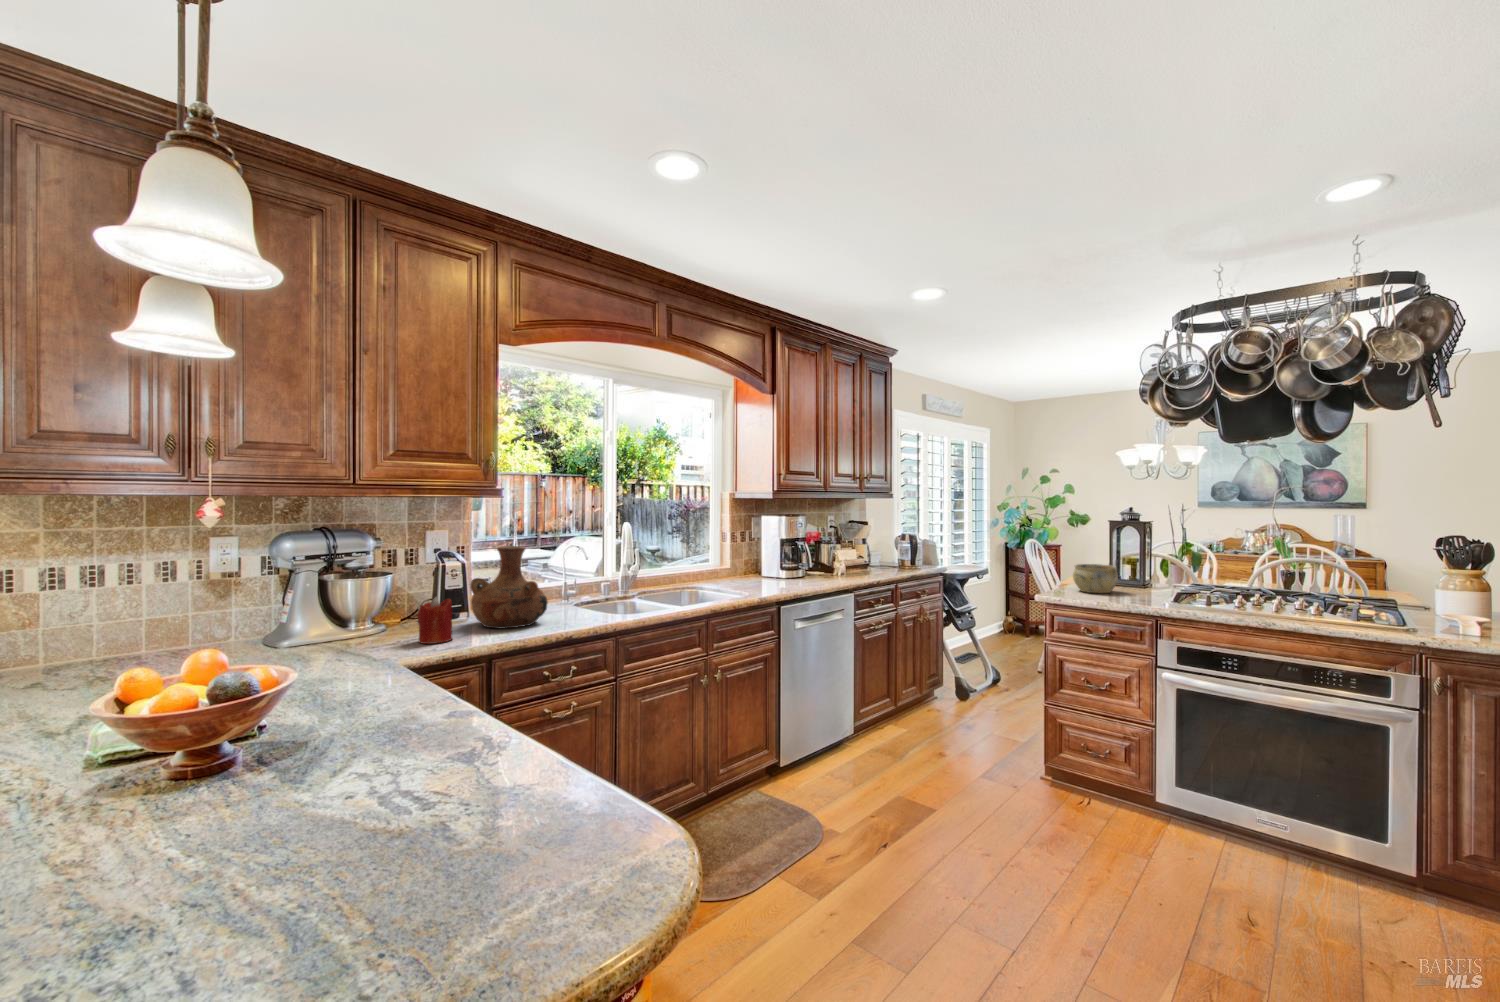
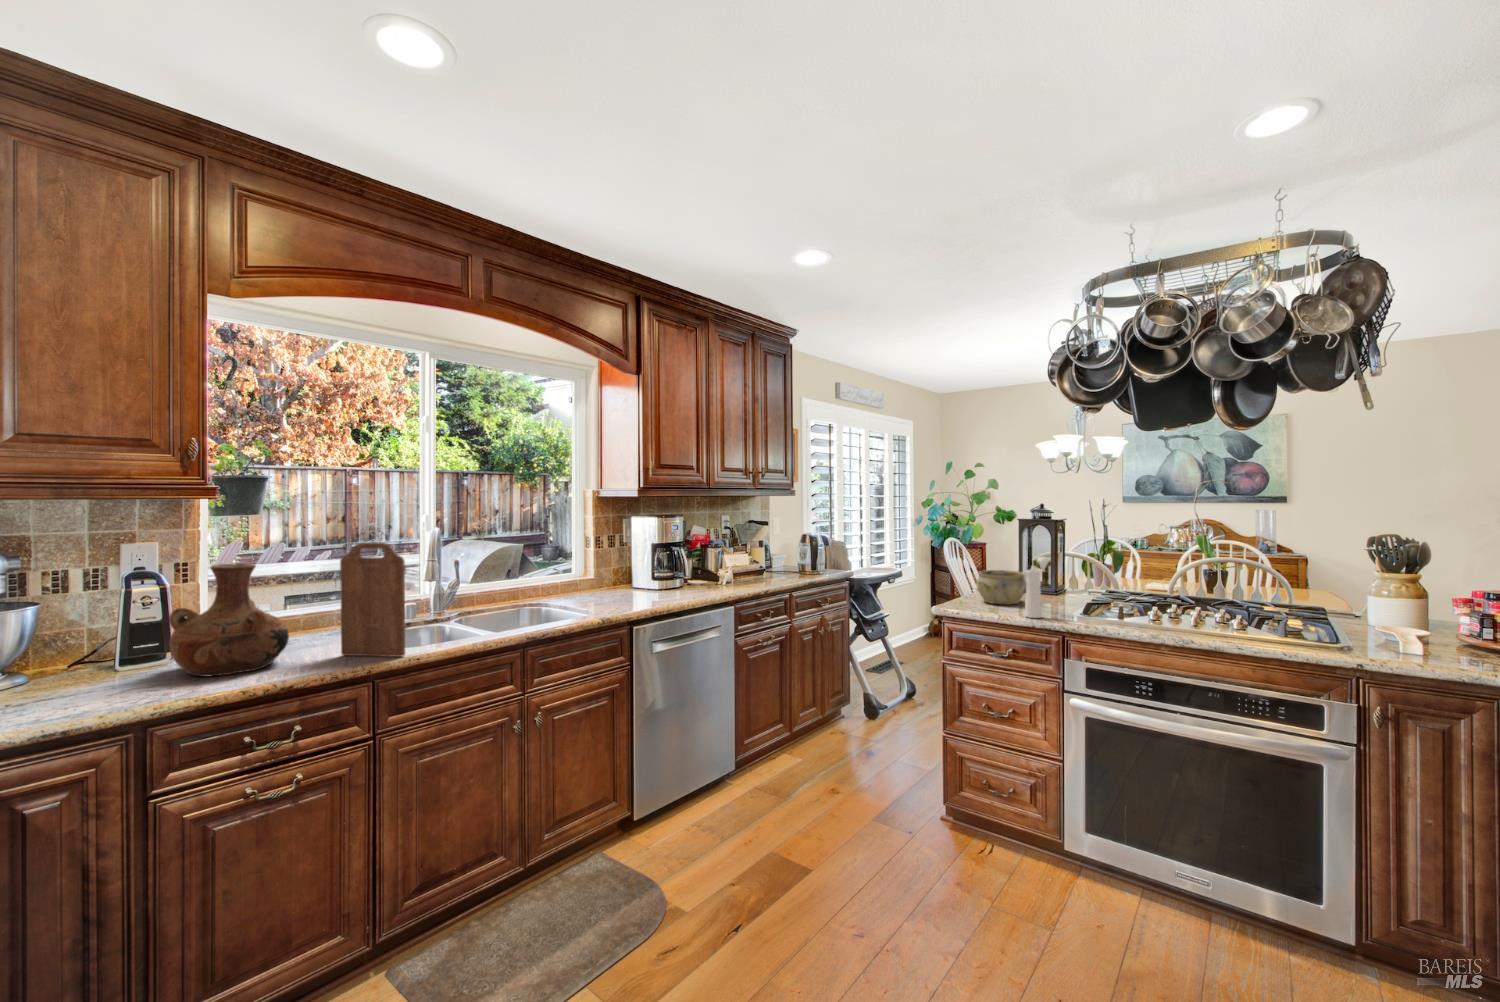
cutting board: none [580,532,629,620] -> present [340,543,405,657]
pepper mill: none [1121,552,1142,604] -> present [1025,557,1049,618]
candle: present [417,597,452,644] -> none [54,639,114,708]

